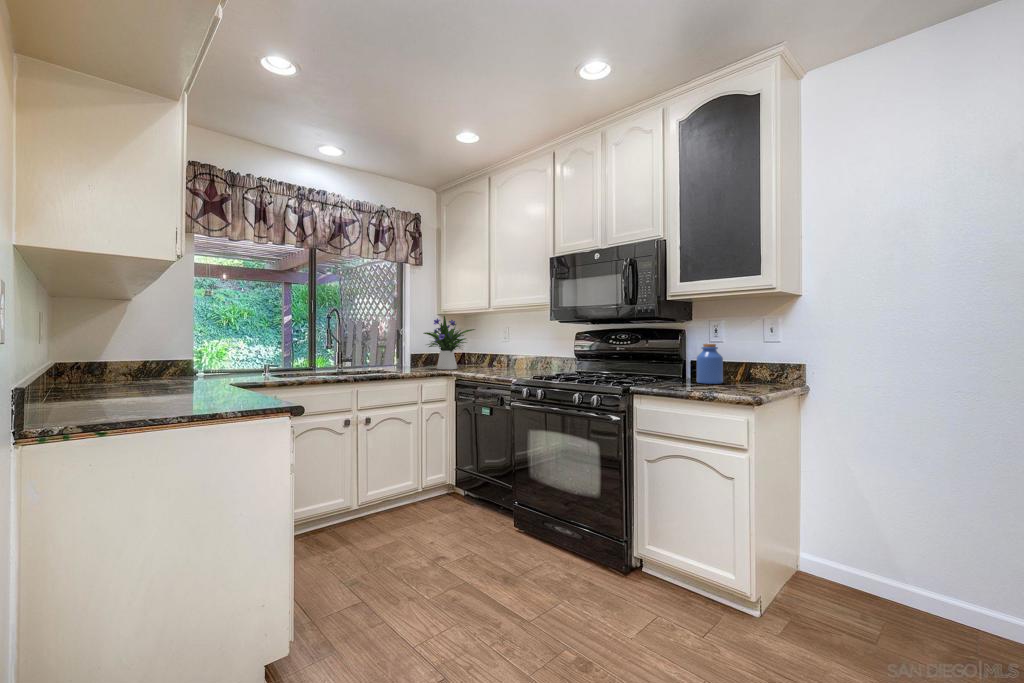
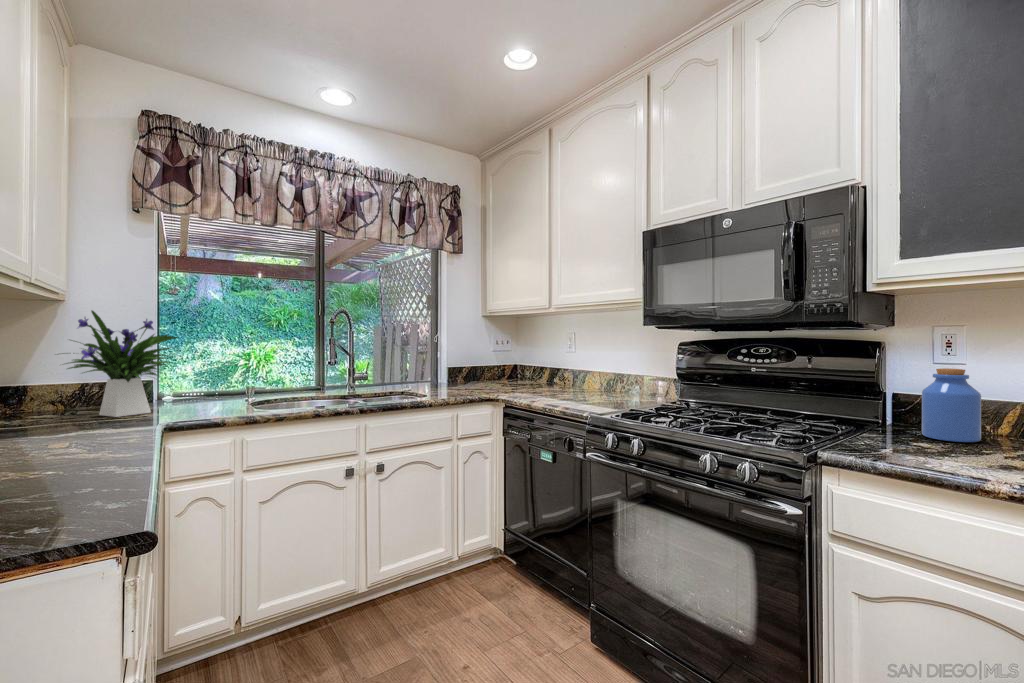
flower arrangement: present [424,316,475,370] -> present [66,311,177,417]

